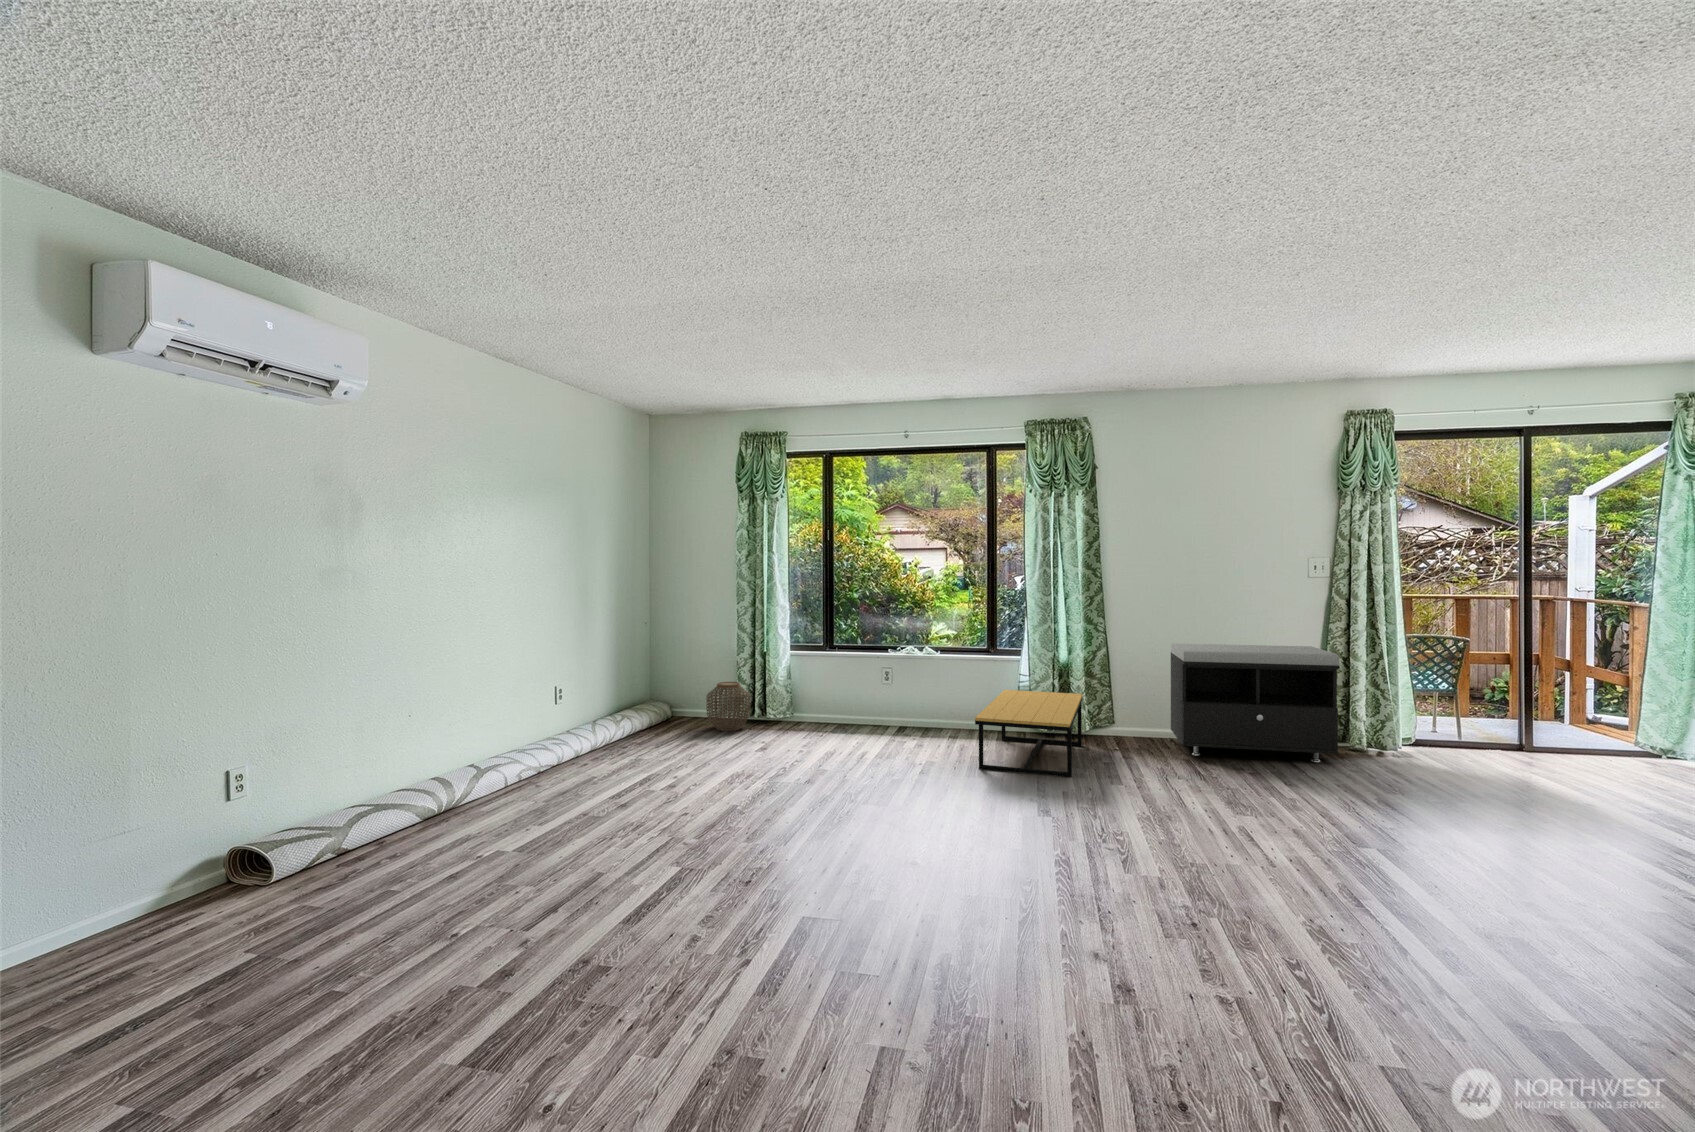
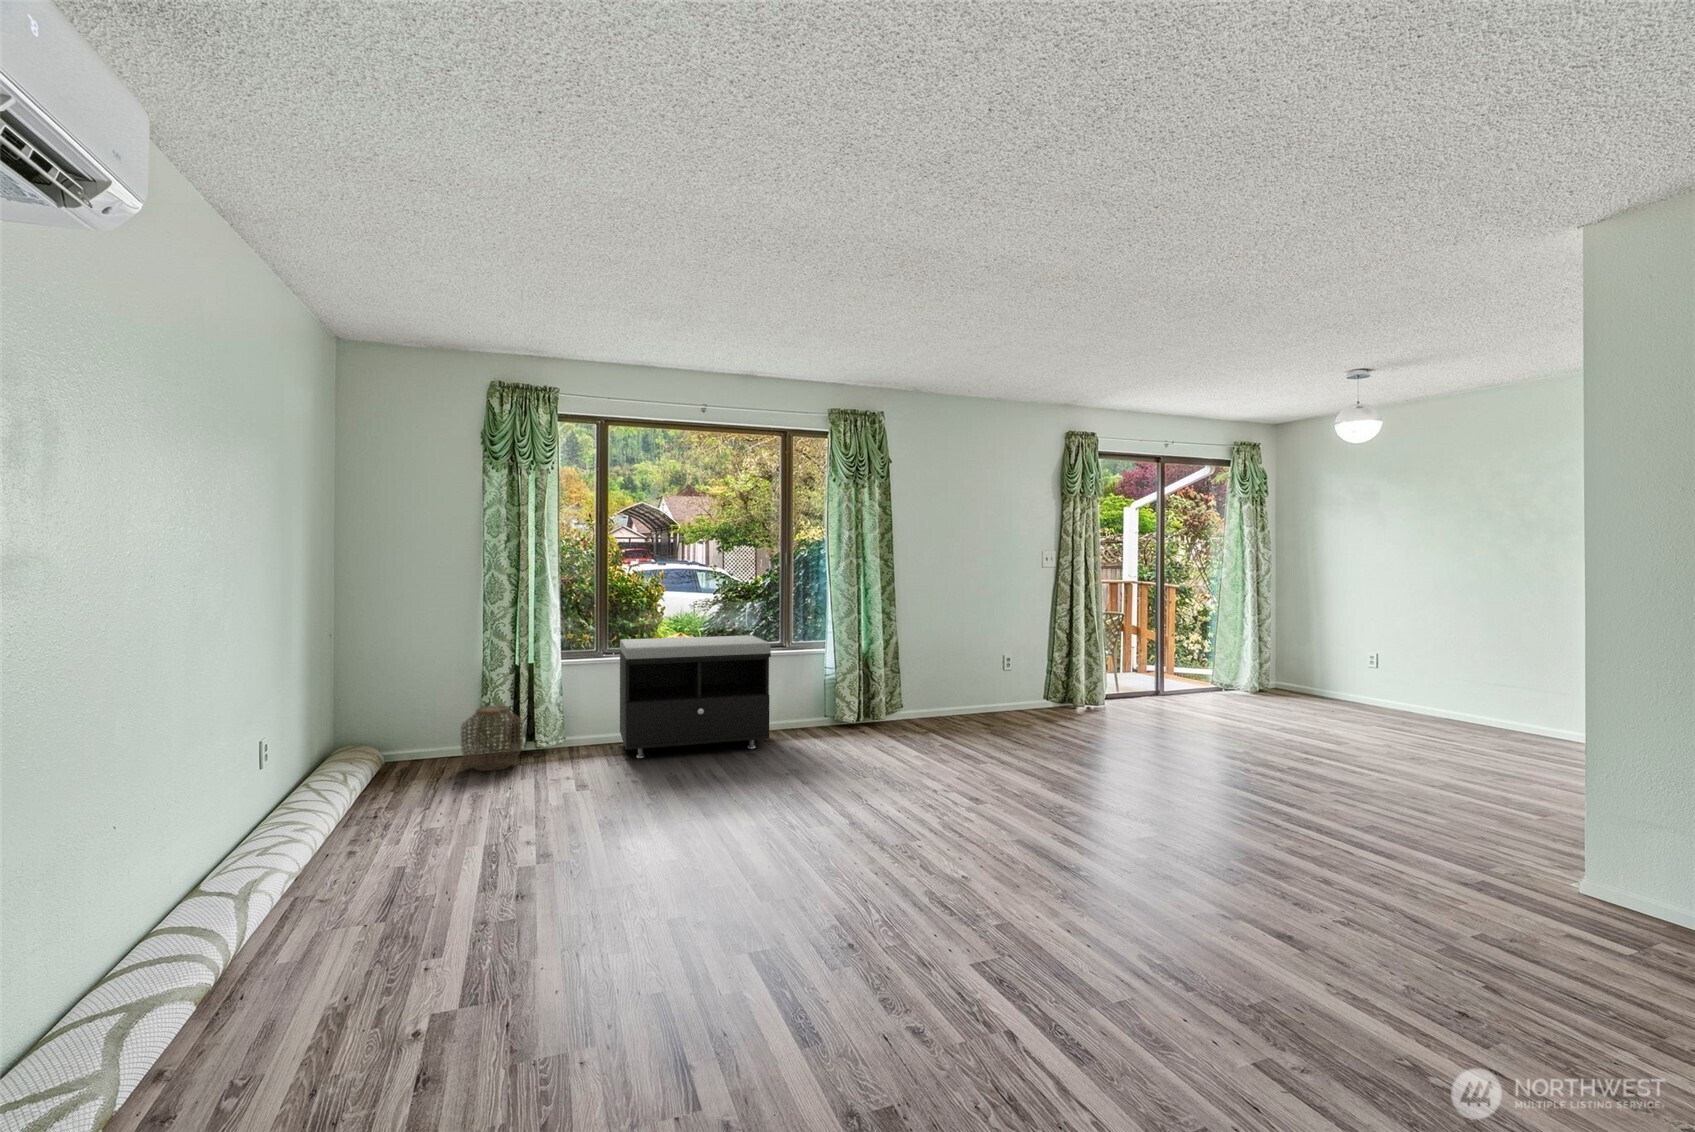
storage bench: present [1171,643,1340,763] -> present [620,635,771,758]
coffee table: present [975,690,1083,777] -> none [814,681,943,768]

